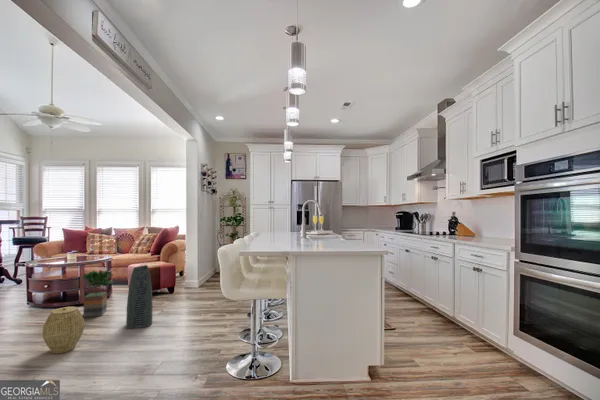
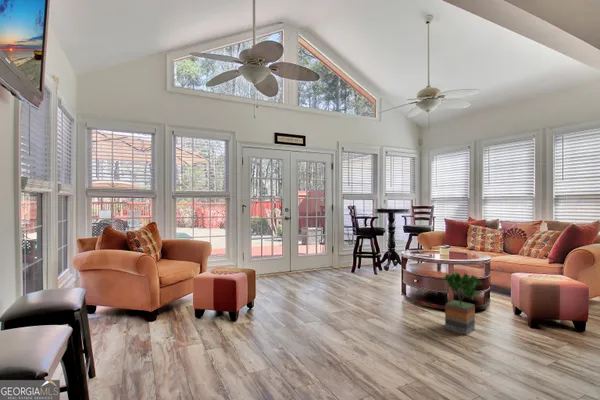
air purifier: present [126,265,153,329] -> none [493,281,538,387]
woven basket: present [42,307,85,353] -> none [384,314,429,375]

